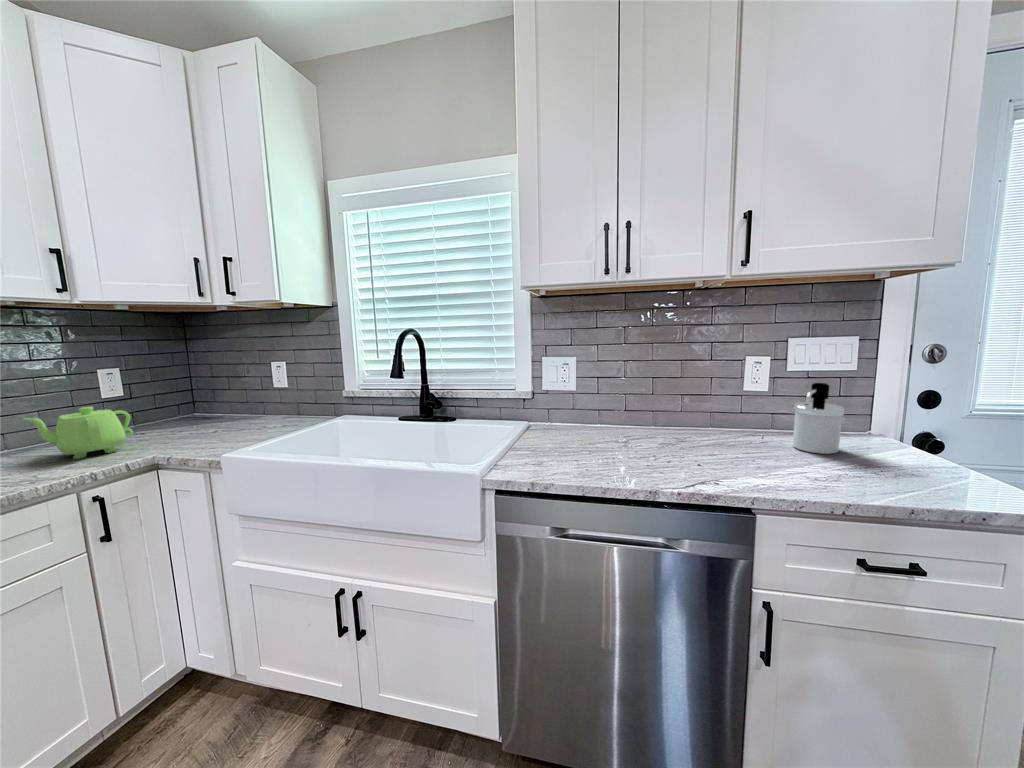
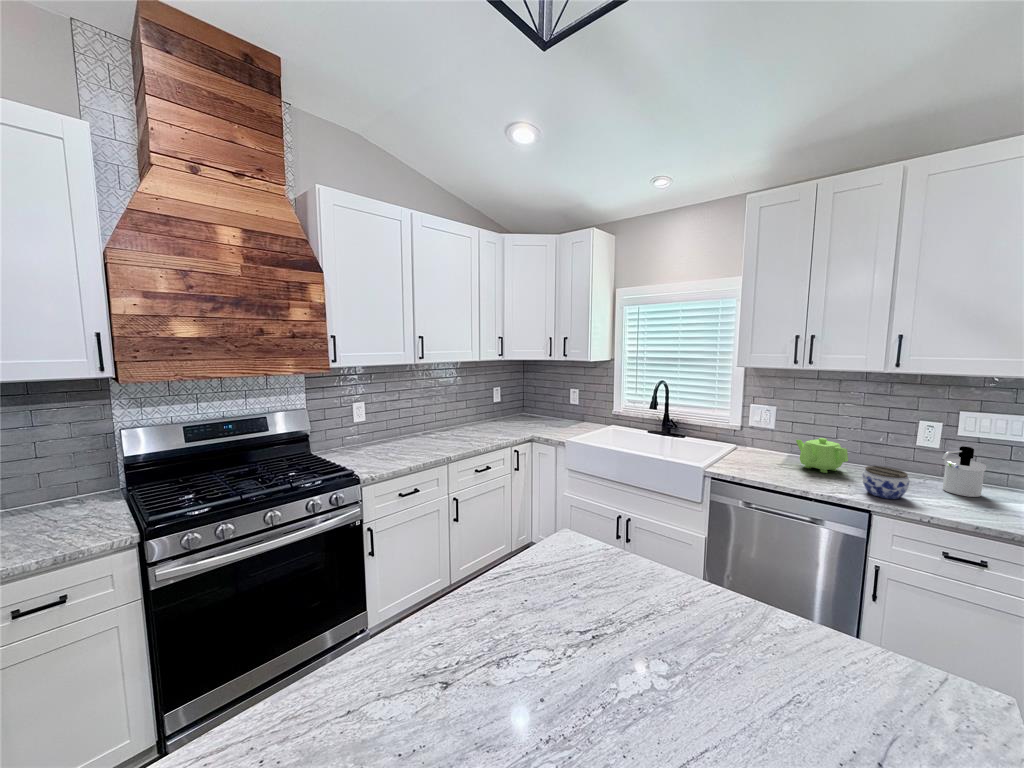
teapot: present [23,407,133,459] -> present [796,438,848,473]
jar: none [722,427,789,480] -> present [862,466,909,499]

